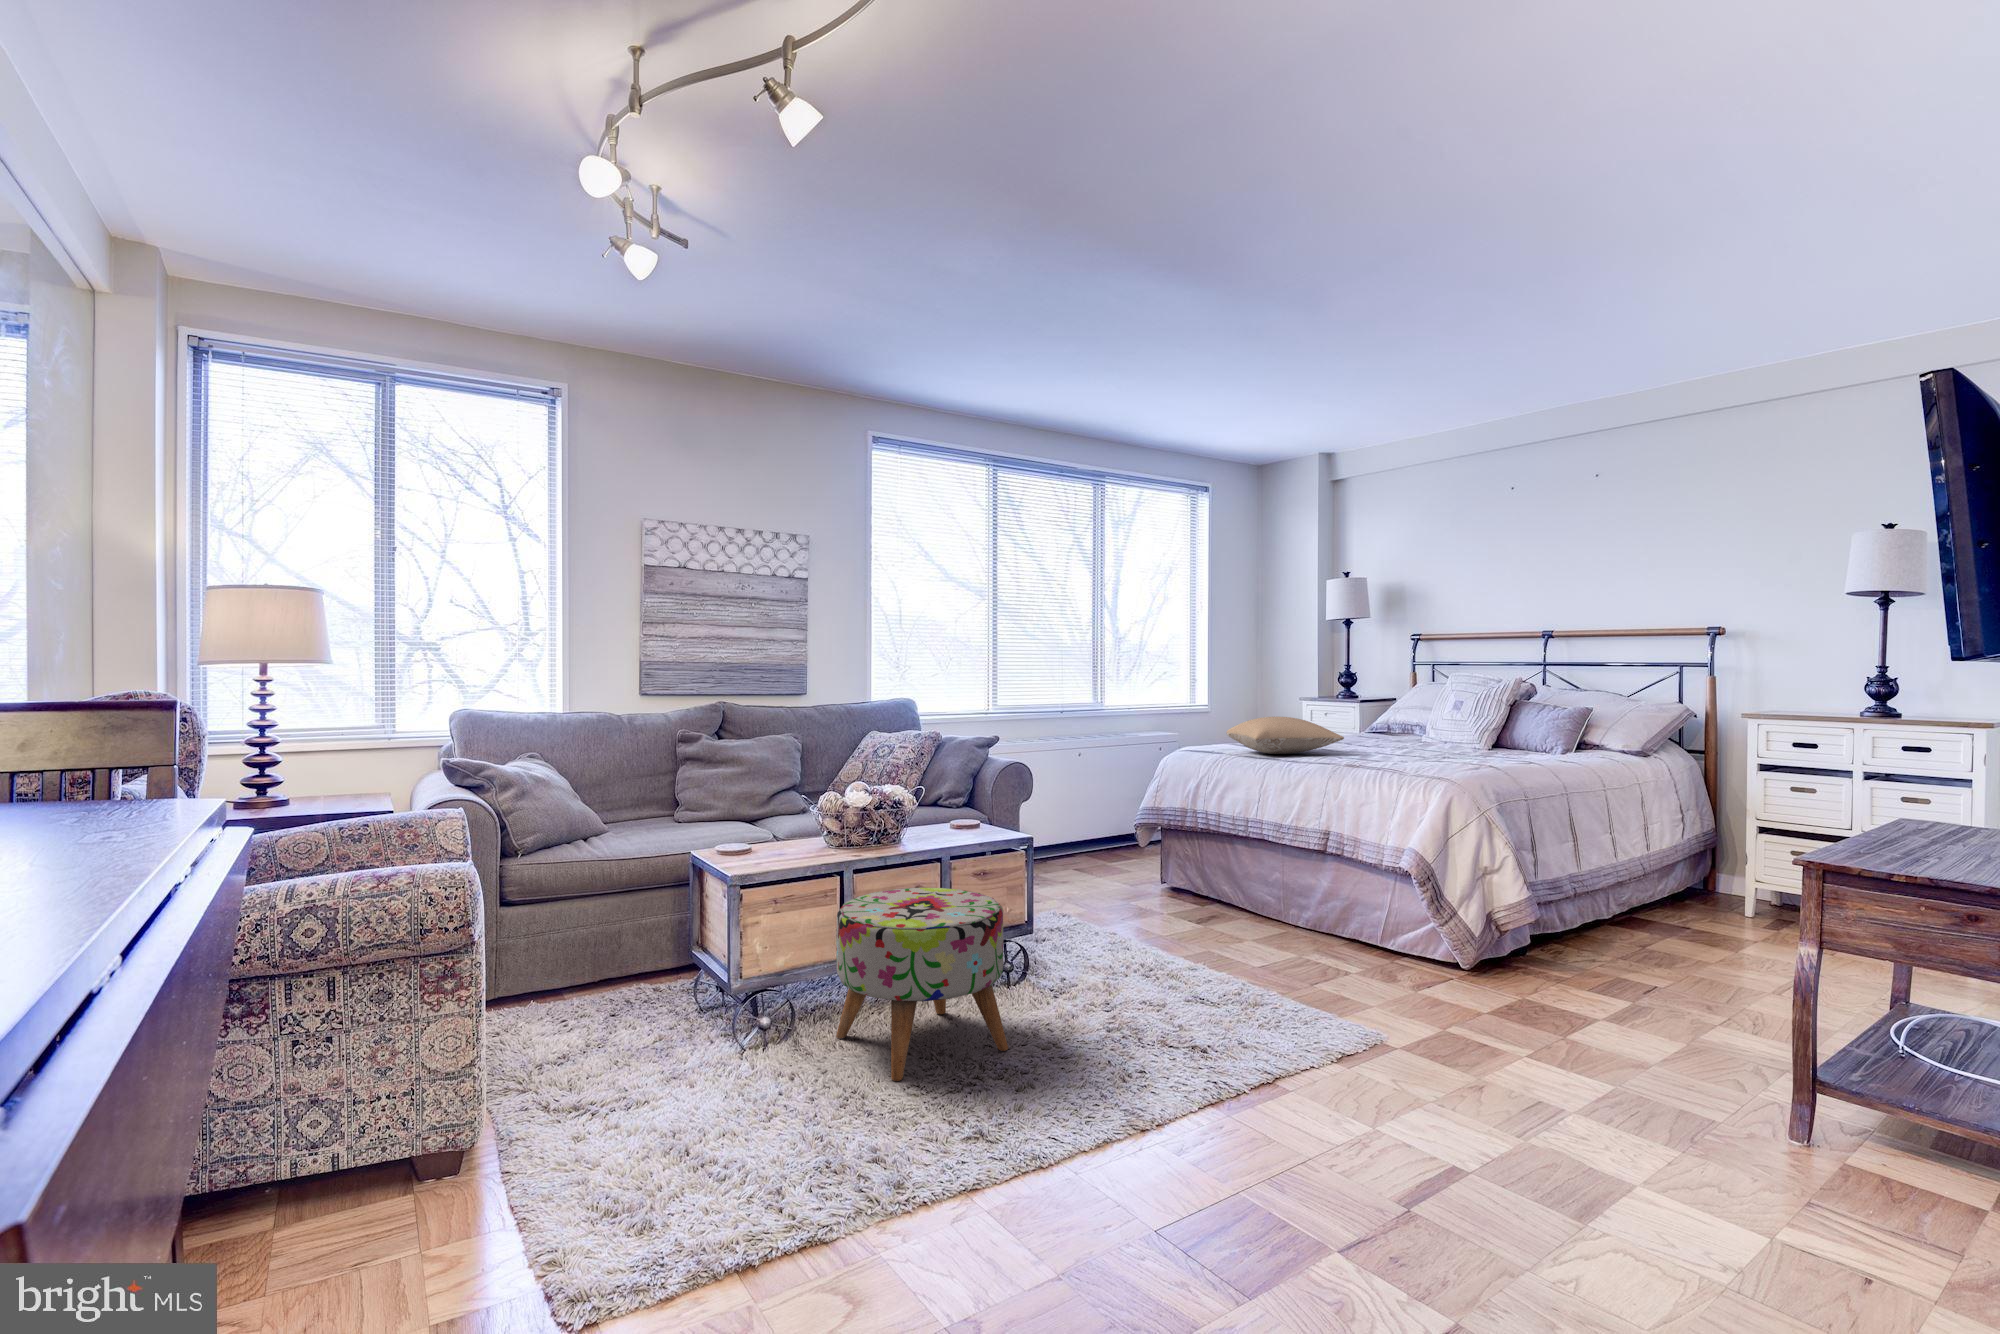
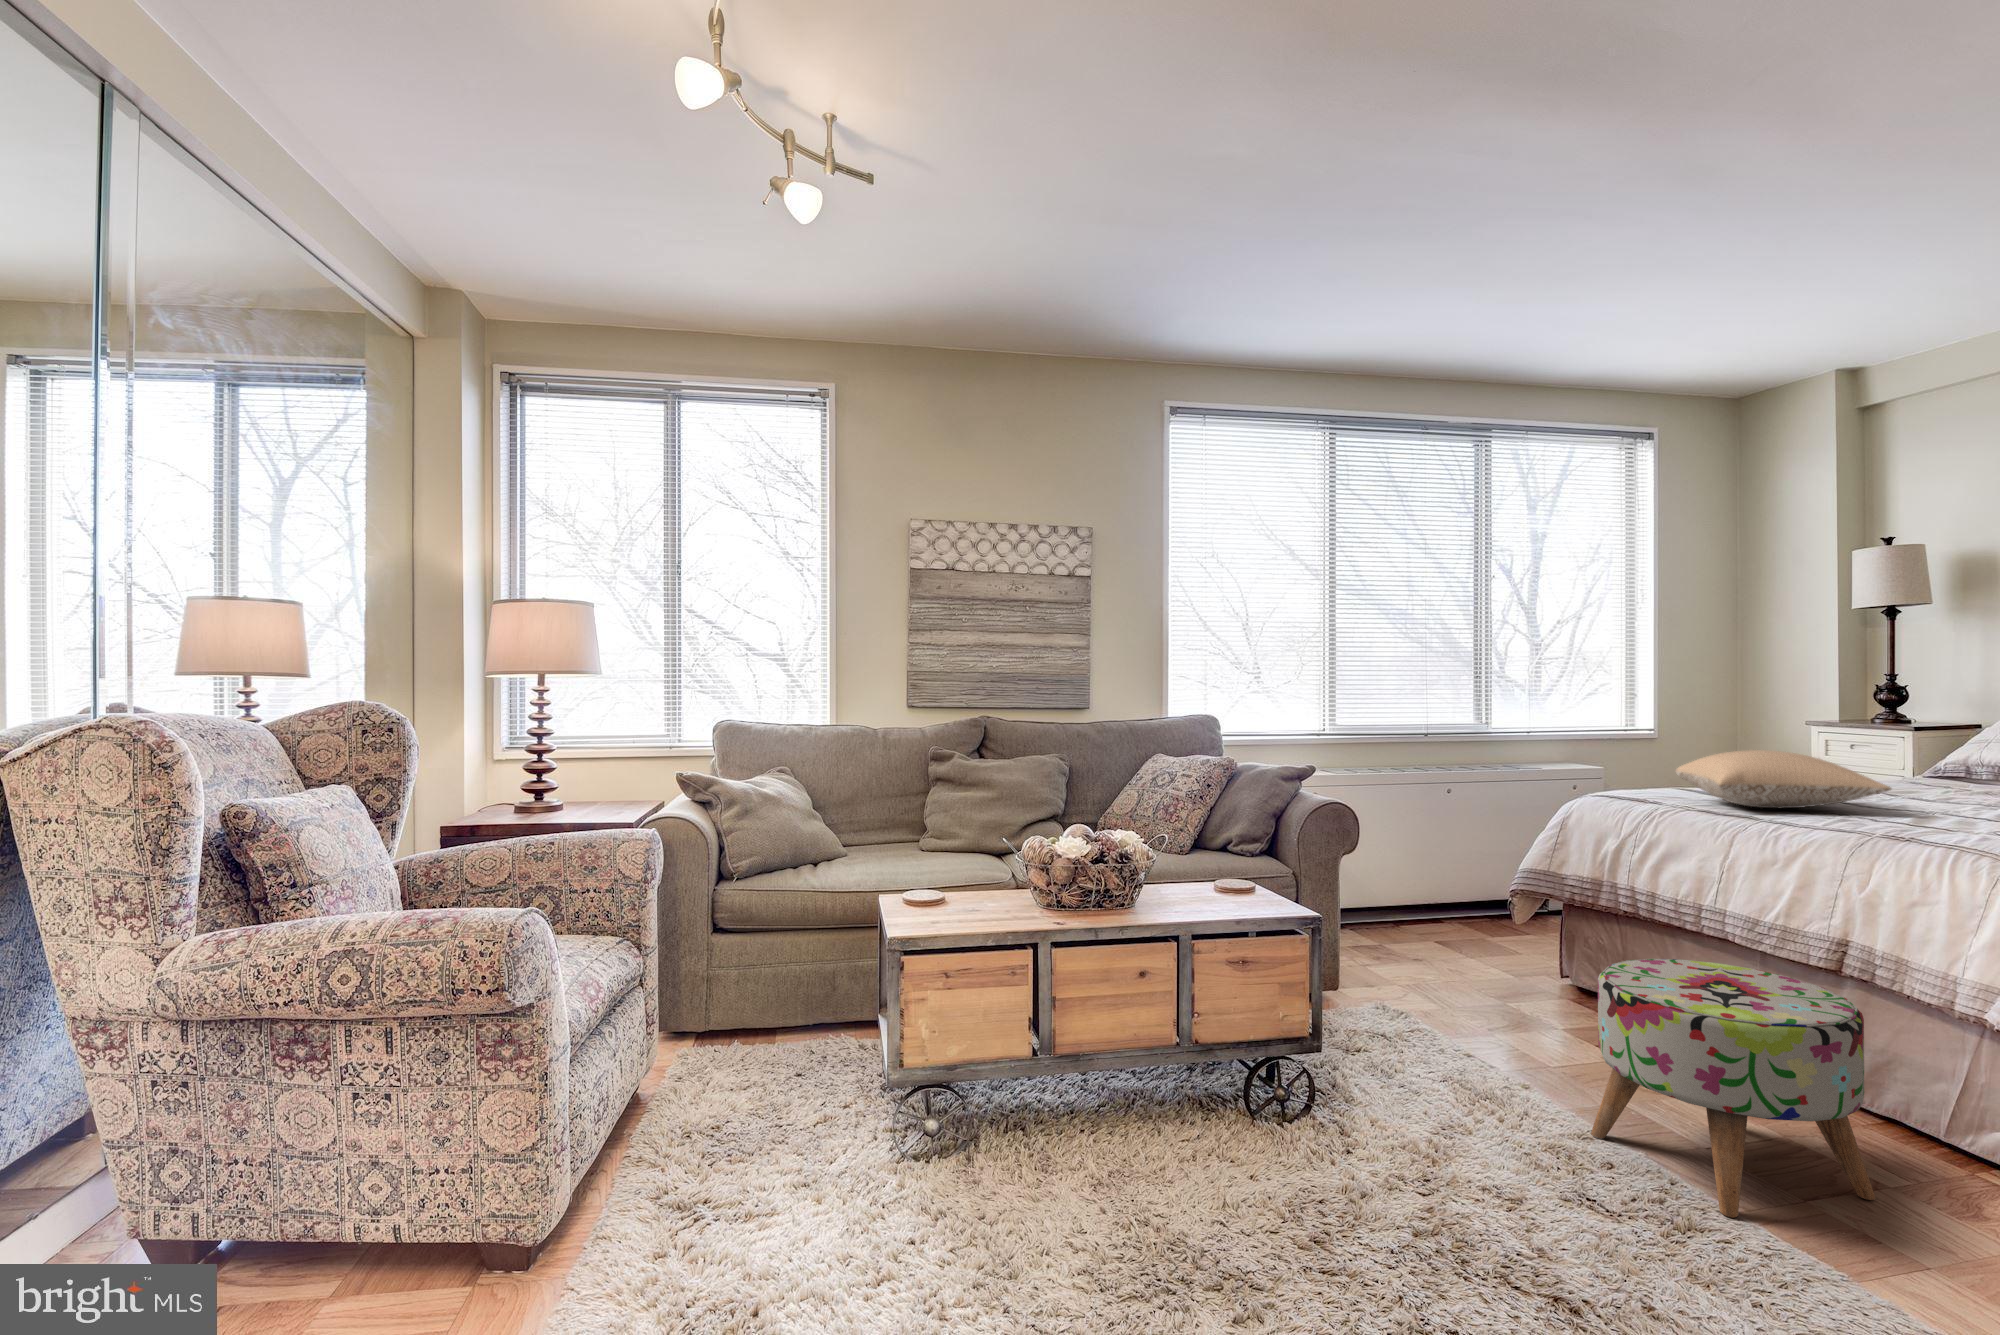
ottoman: present [836,888,1008,1081] -> present [1591,959,1875,1218]

